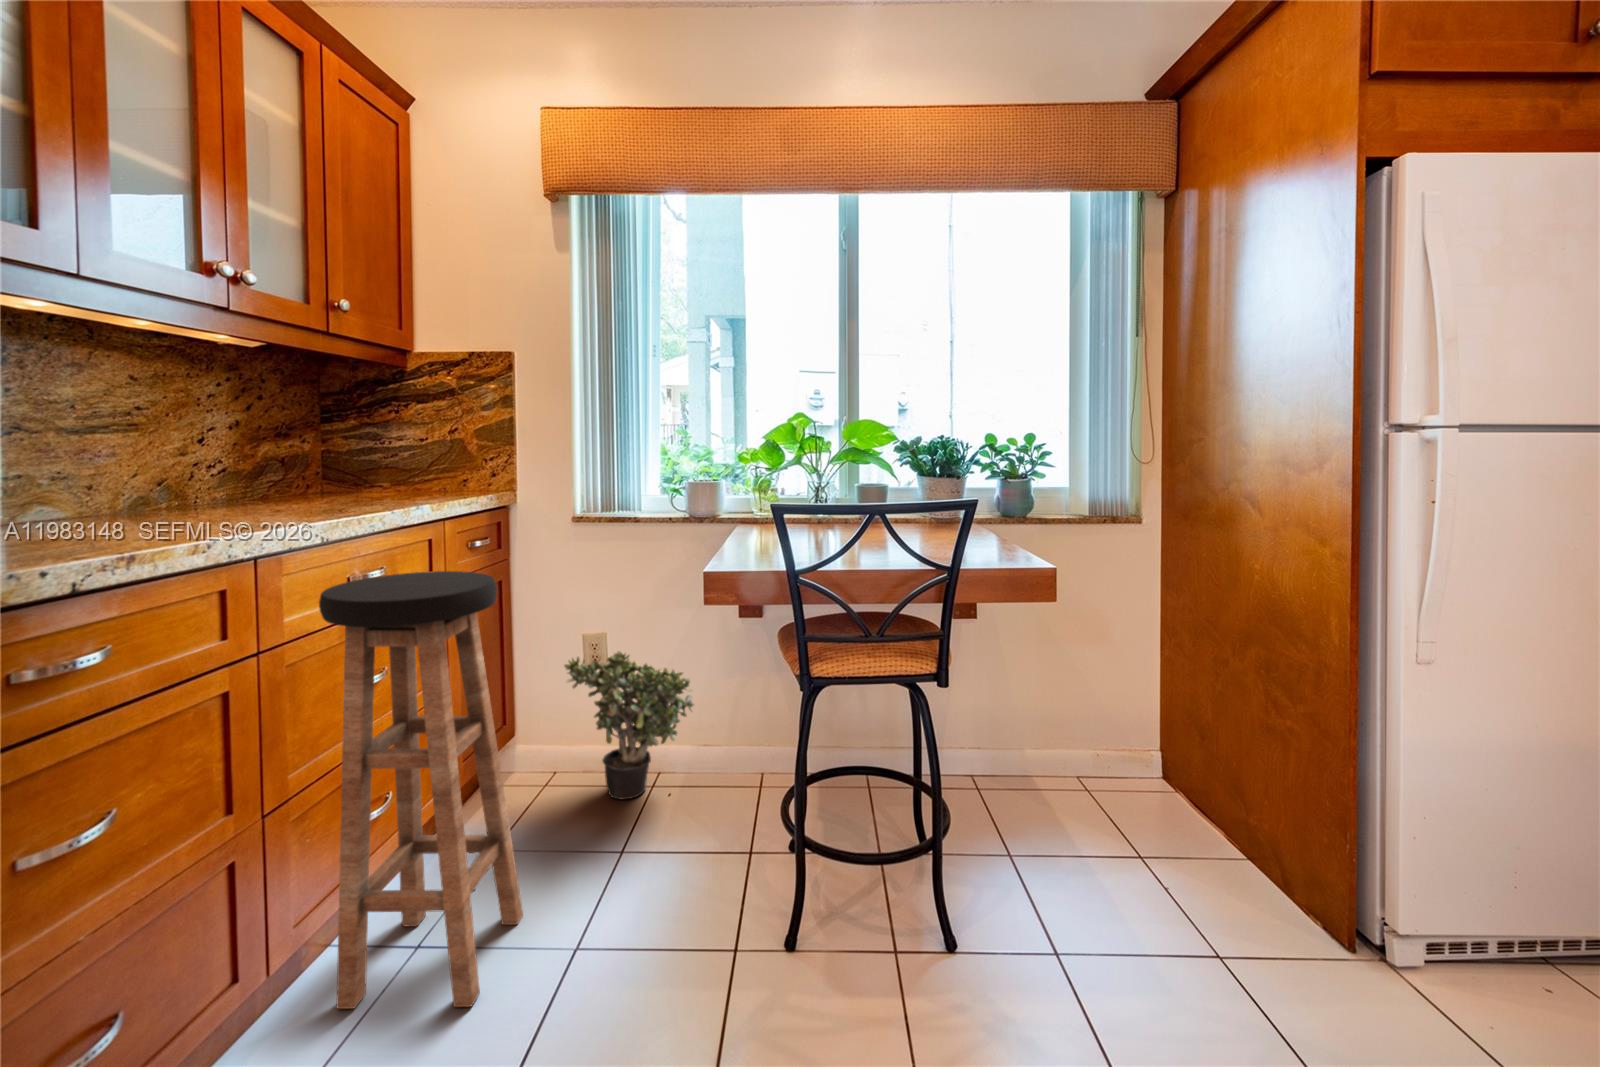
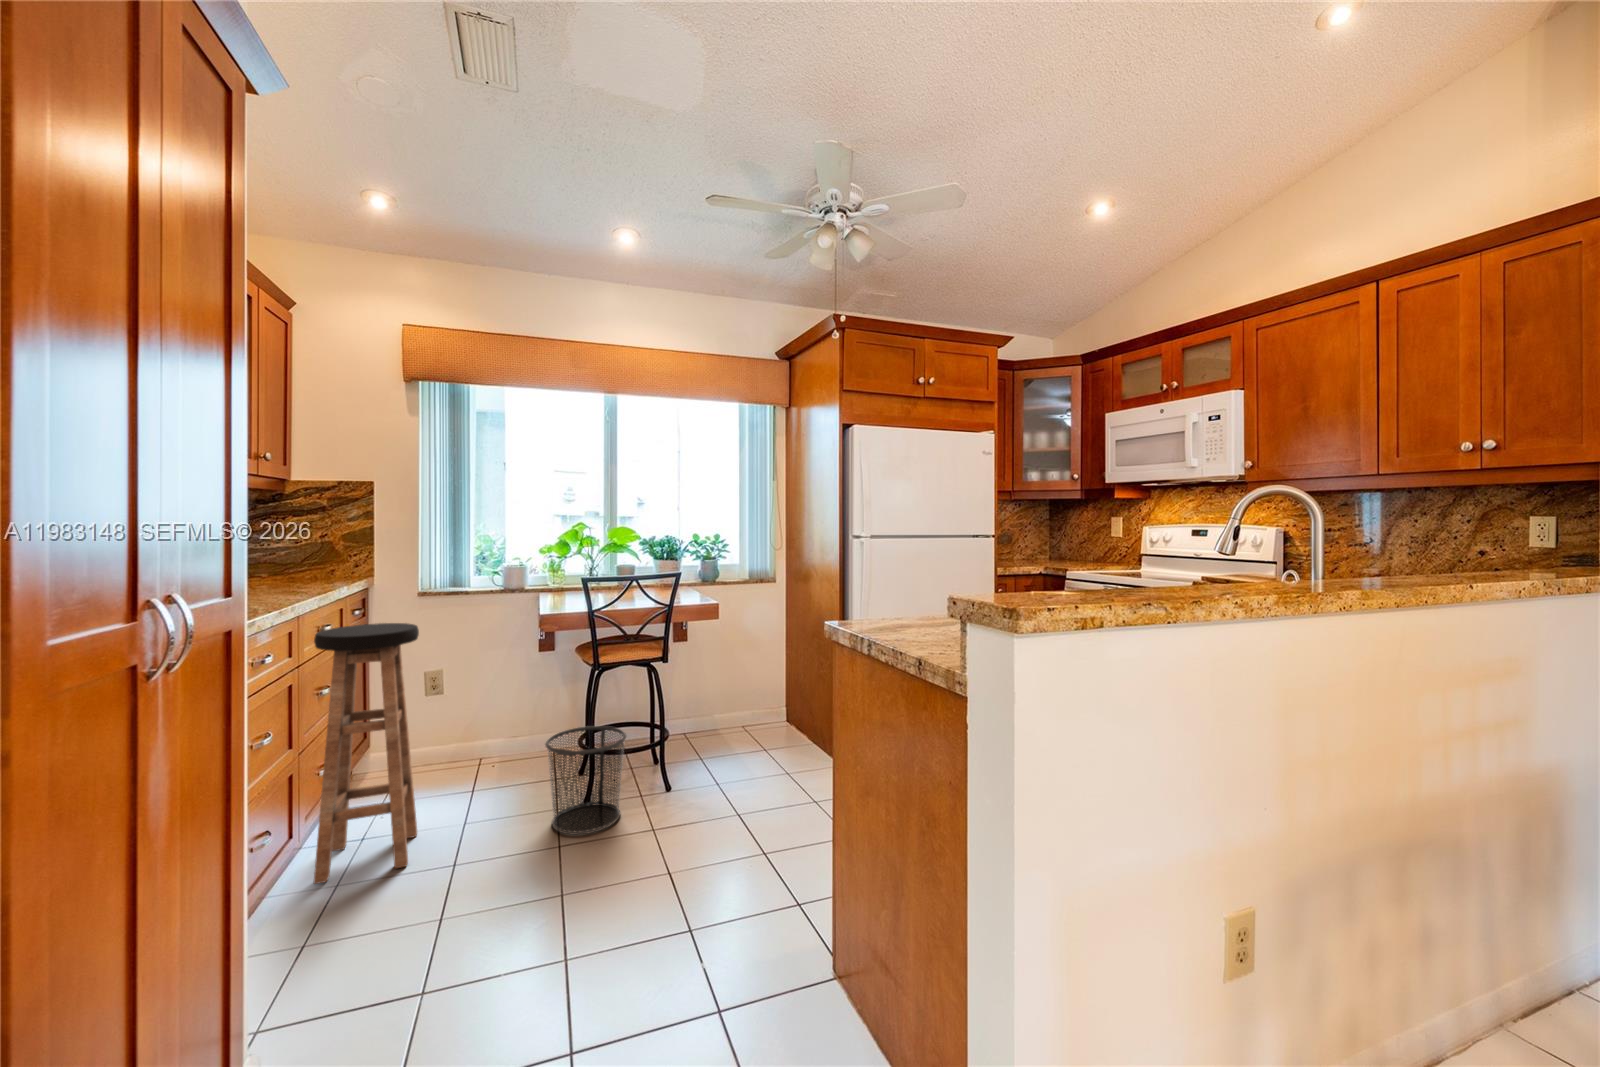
potted plant: present [564,651,694,799] -> none [417,678,512,778]
waste bin: none [706,781,856,1010] -> present [545,726,626,835]

